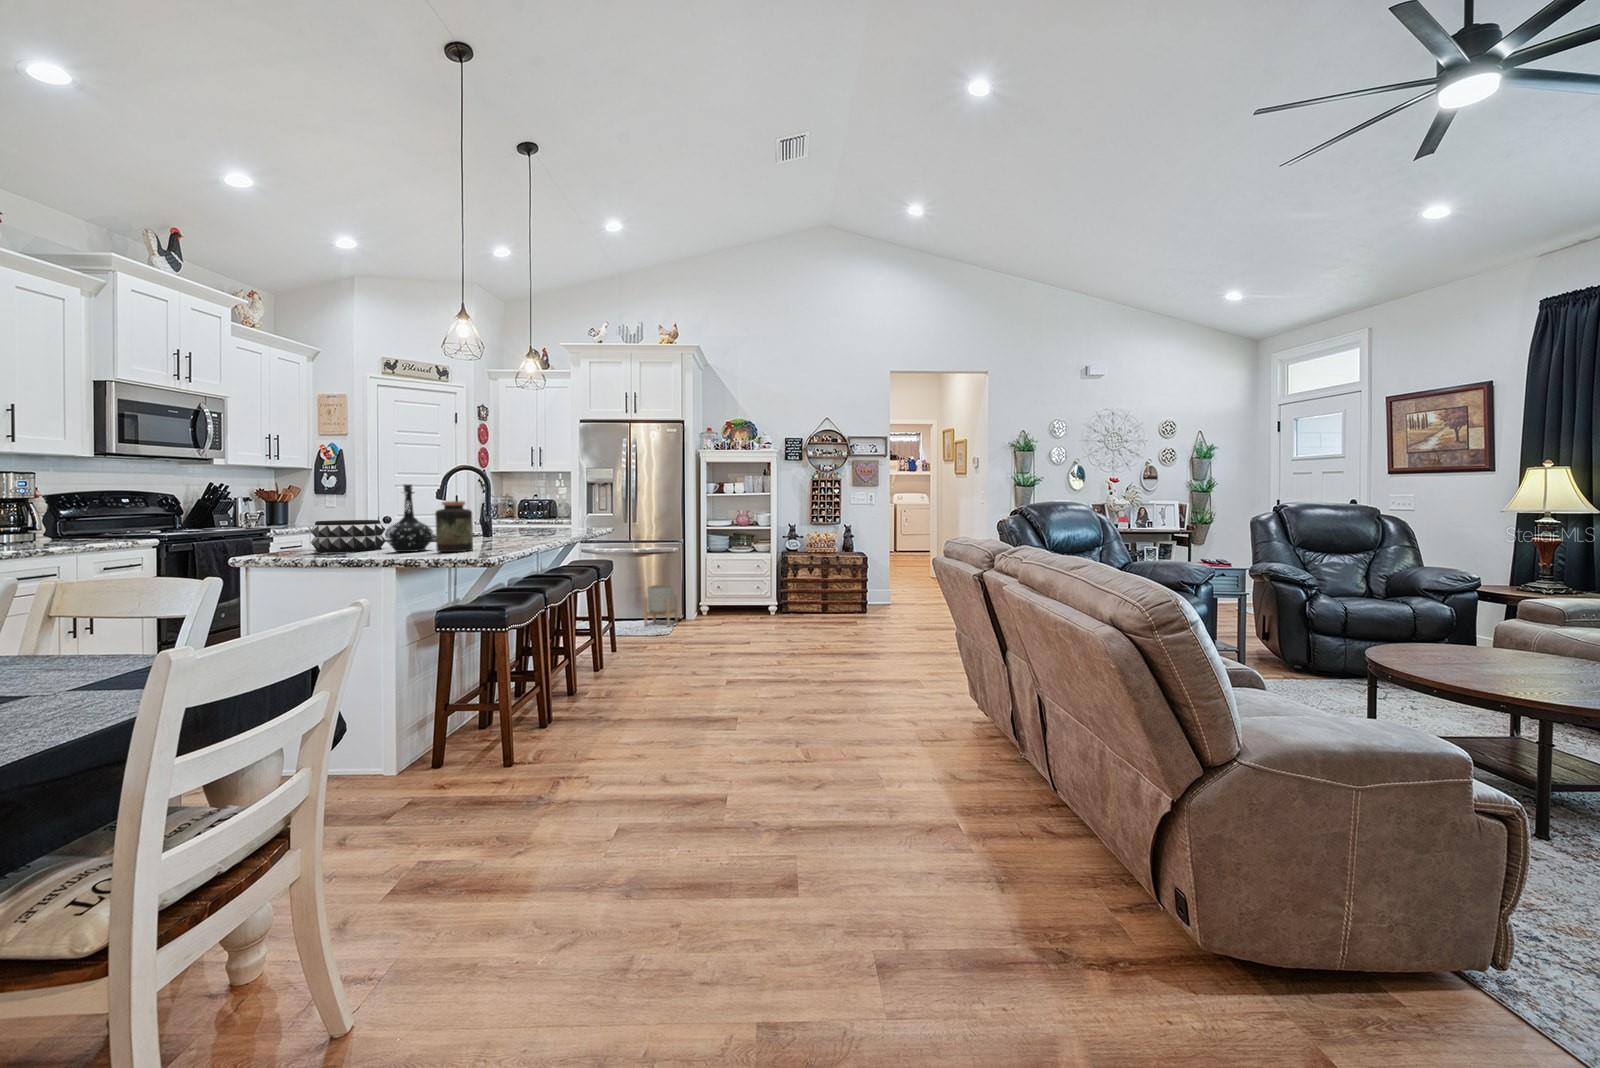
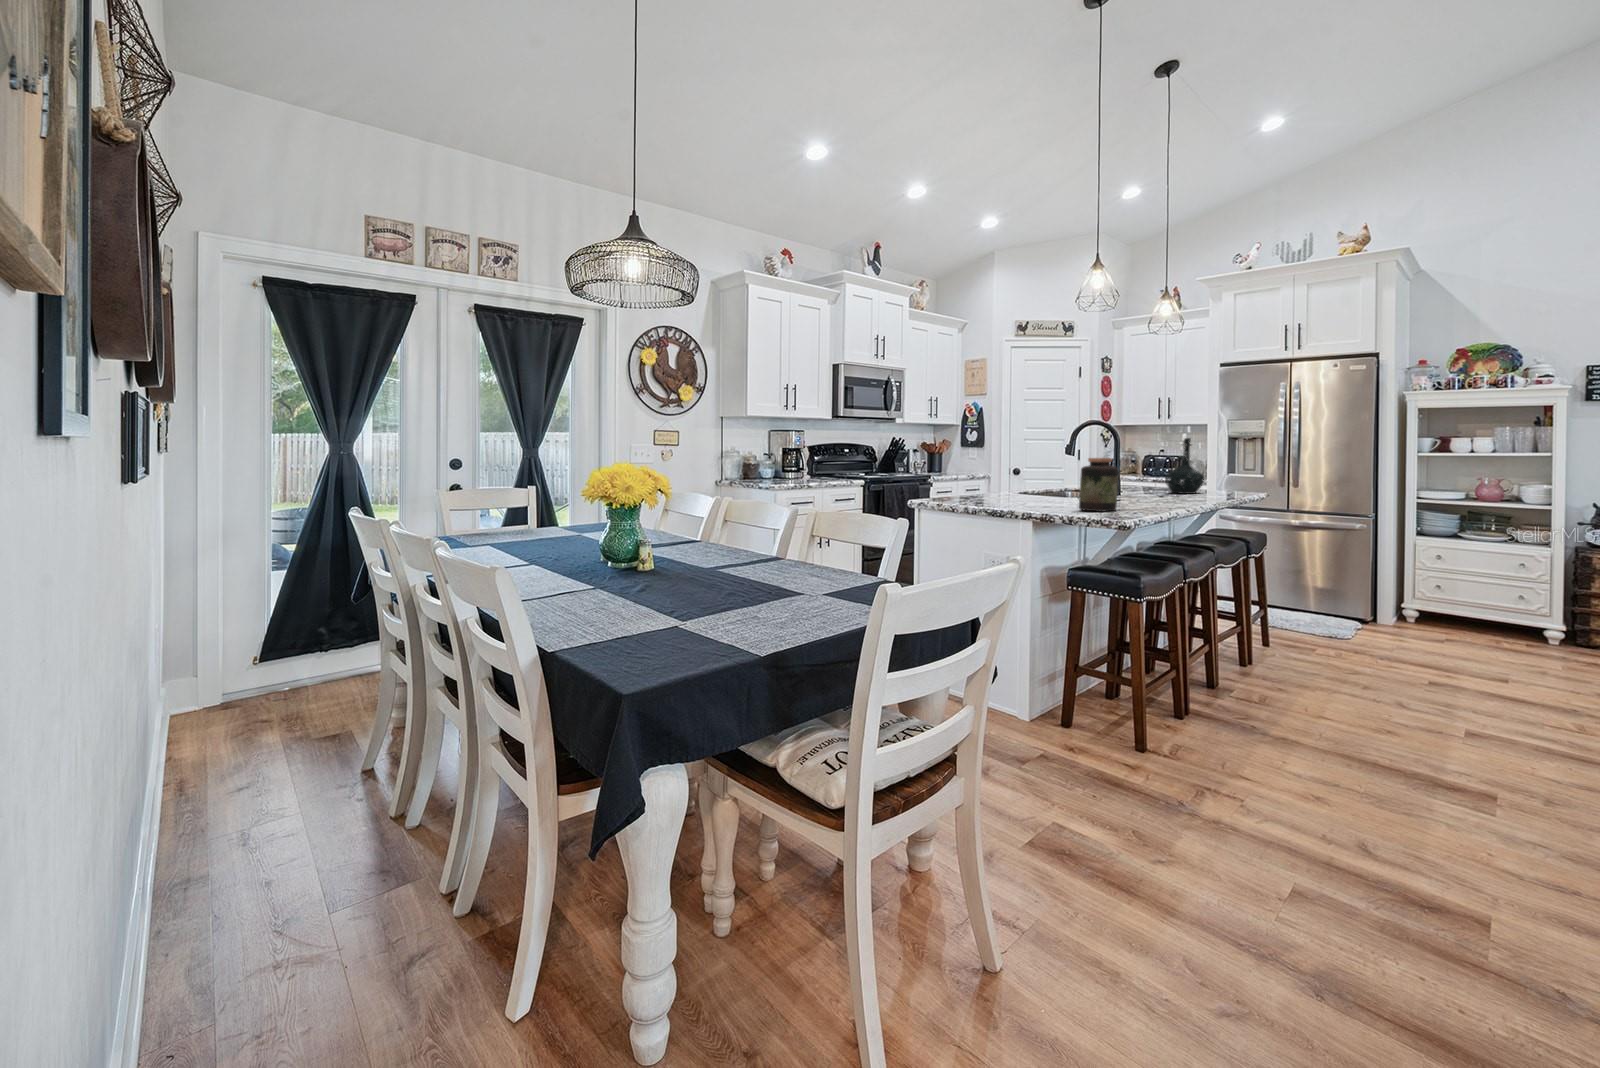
bottle: present [385,484,433,552] -> present [1165,438,1204,494]
decorative bowl: present [310,520,386,553] -> none [966,474,1027,504]
planter: present [644,585,678,626] -> none [1291,564,1346,618]

